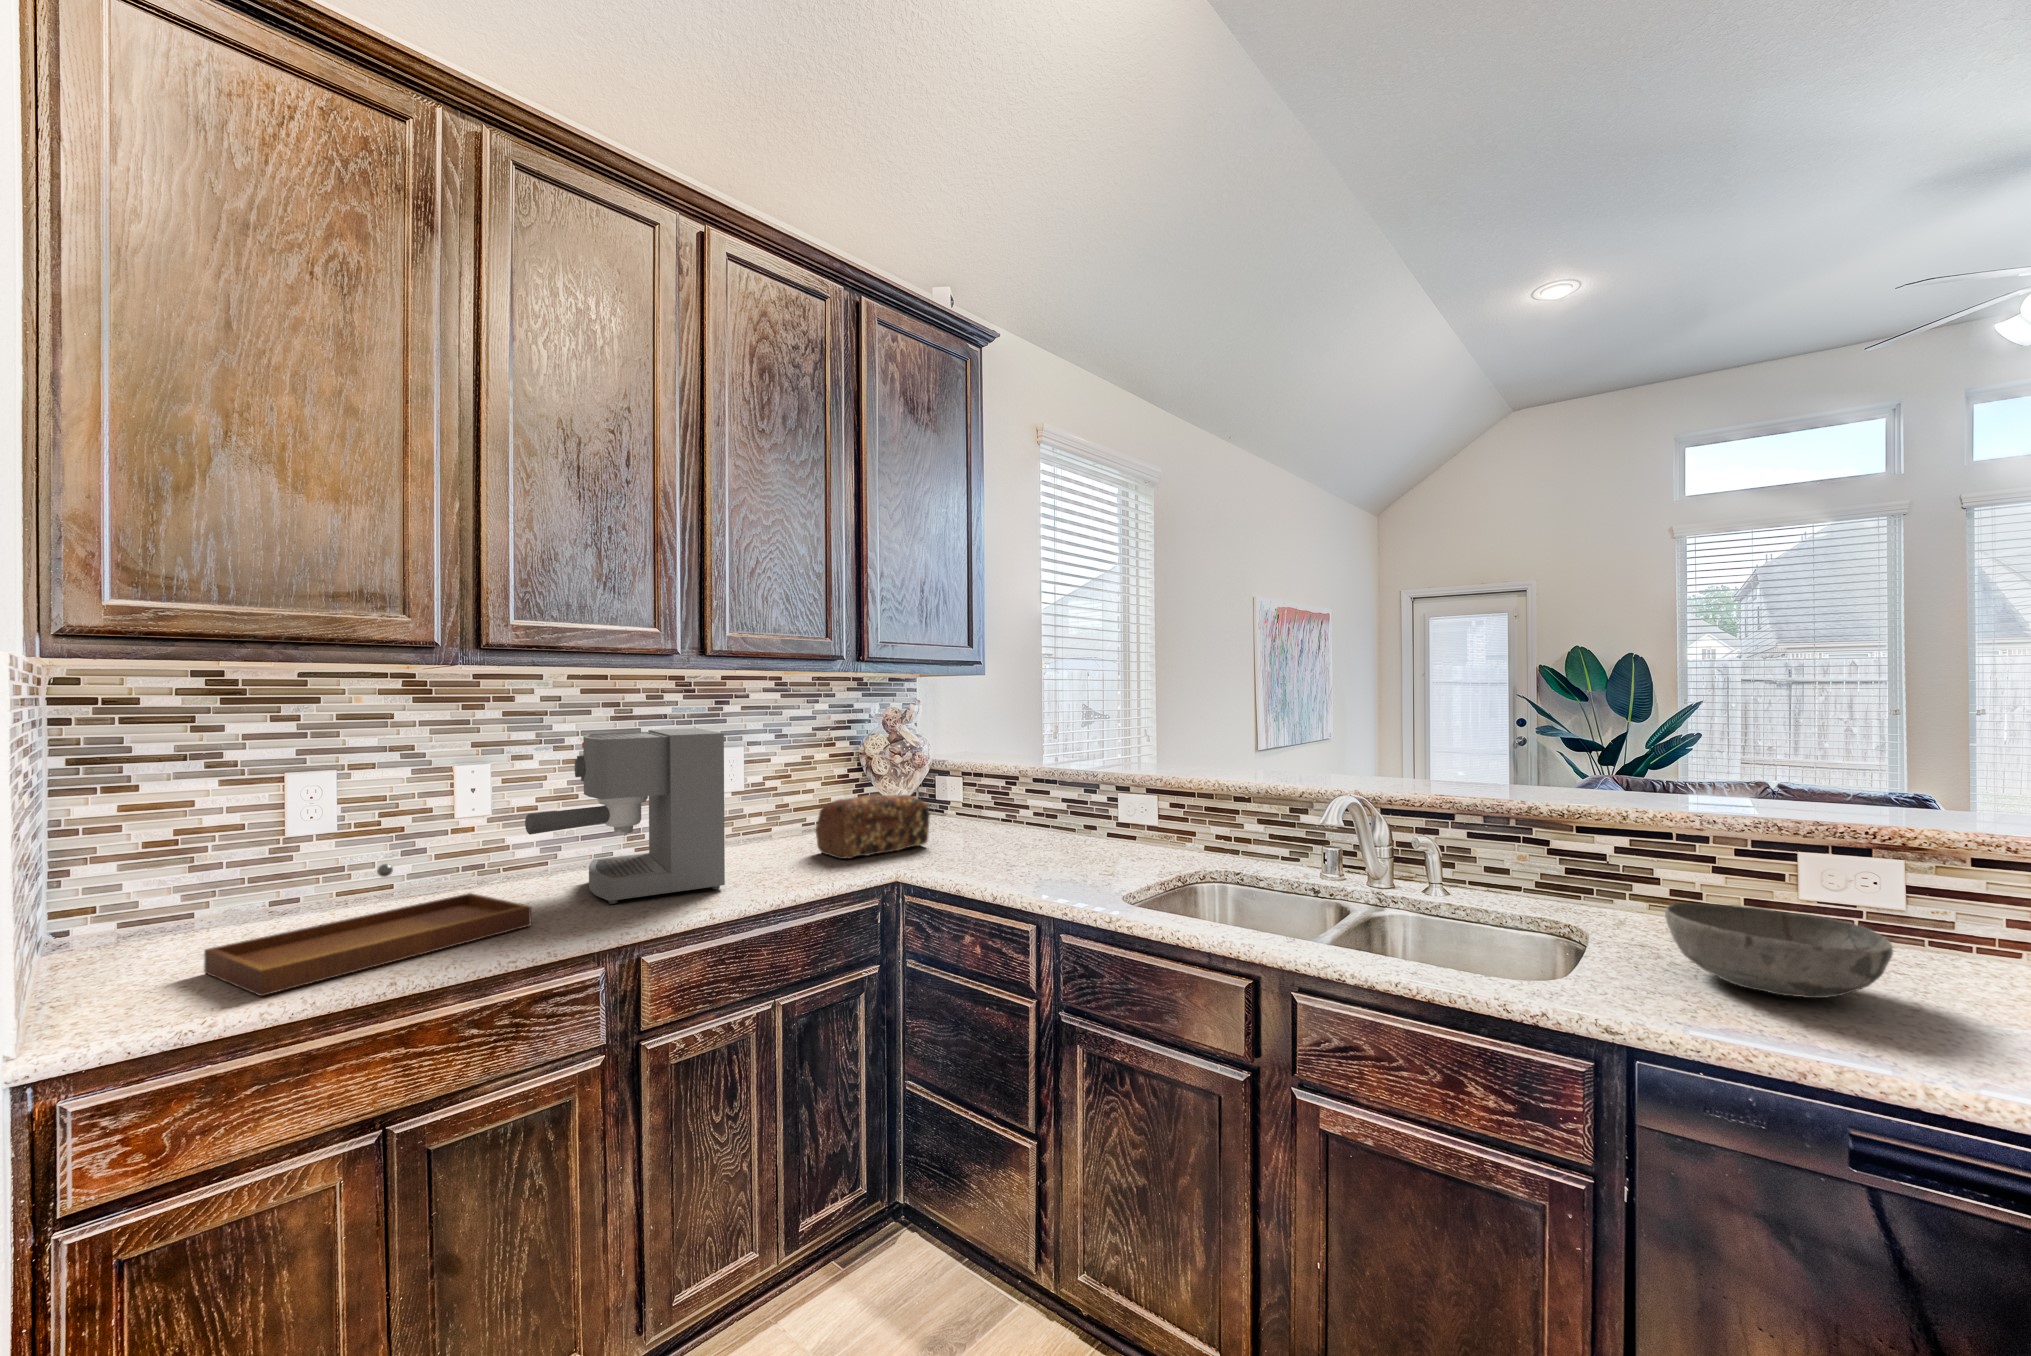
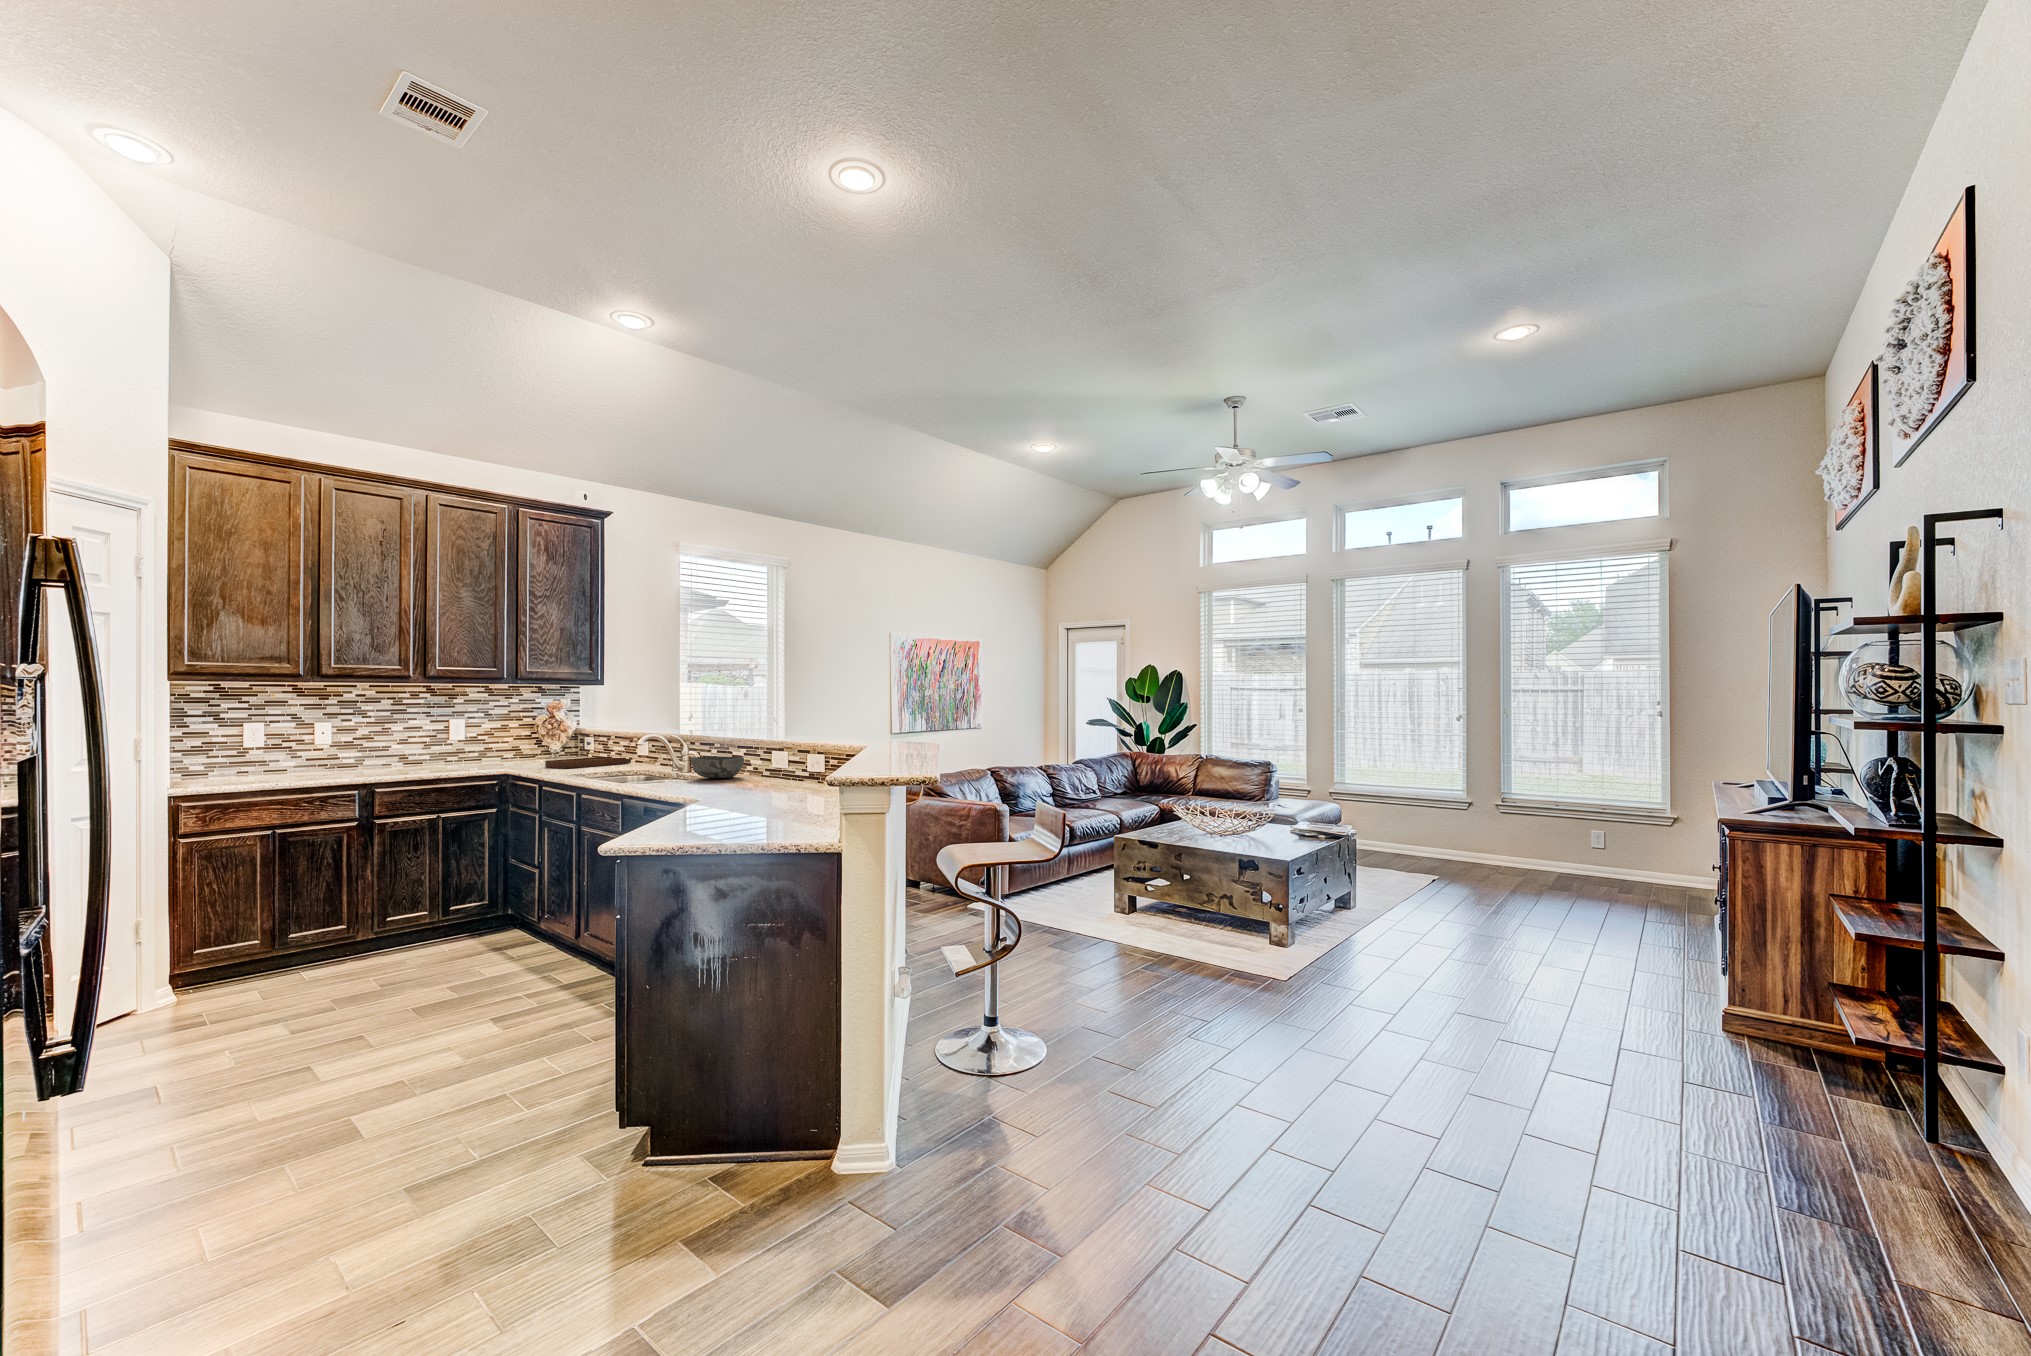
coffee maker: present [525,728,725,904] -> none [339,708,426,774]
bread loaf: present [815,794,930,859] -> none [489,741,548,767]
tray: present [204,864,531,996] -> present [545,741,631,768]

